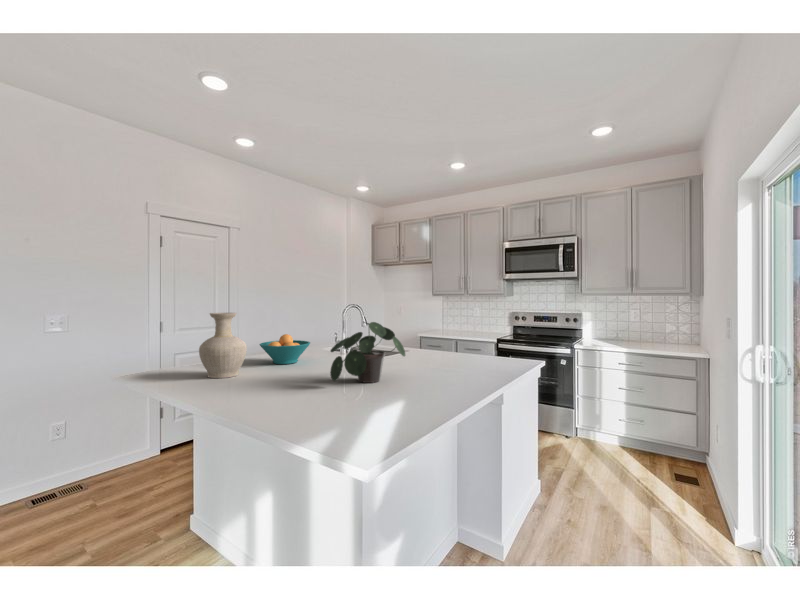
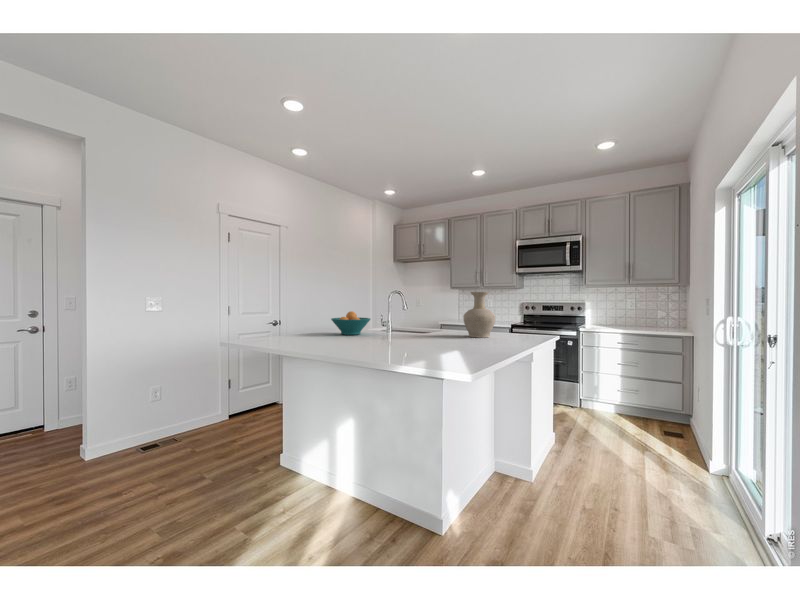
vase: present [199,313,247,378] -> present [463,292,495,338]
potted plant: present [330,322,405,383] -> none [397,297,458,343]

